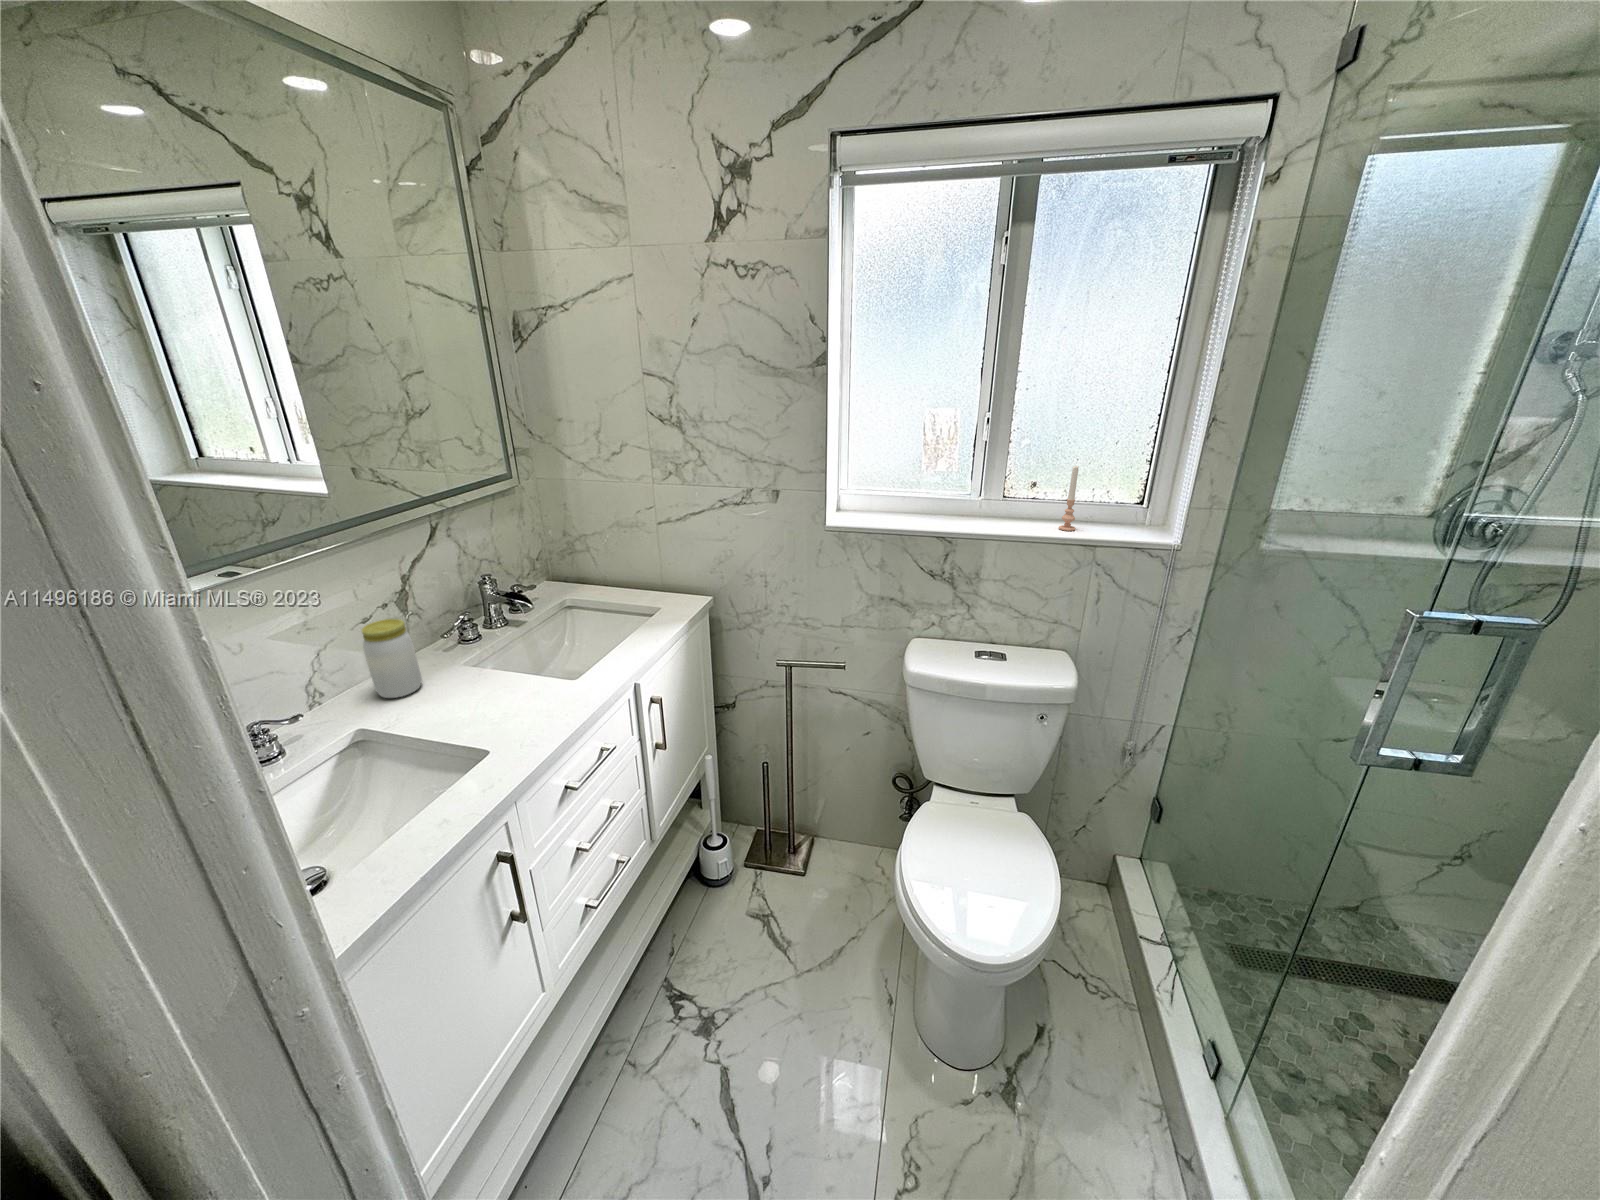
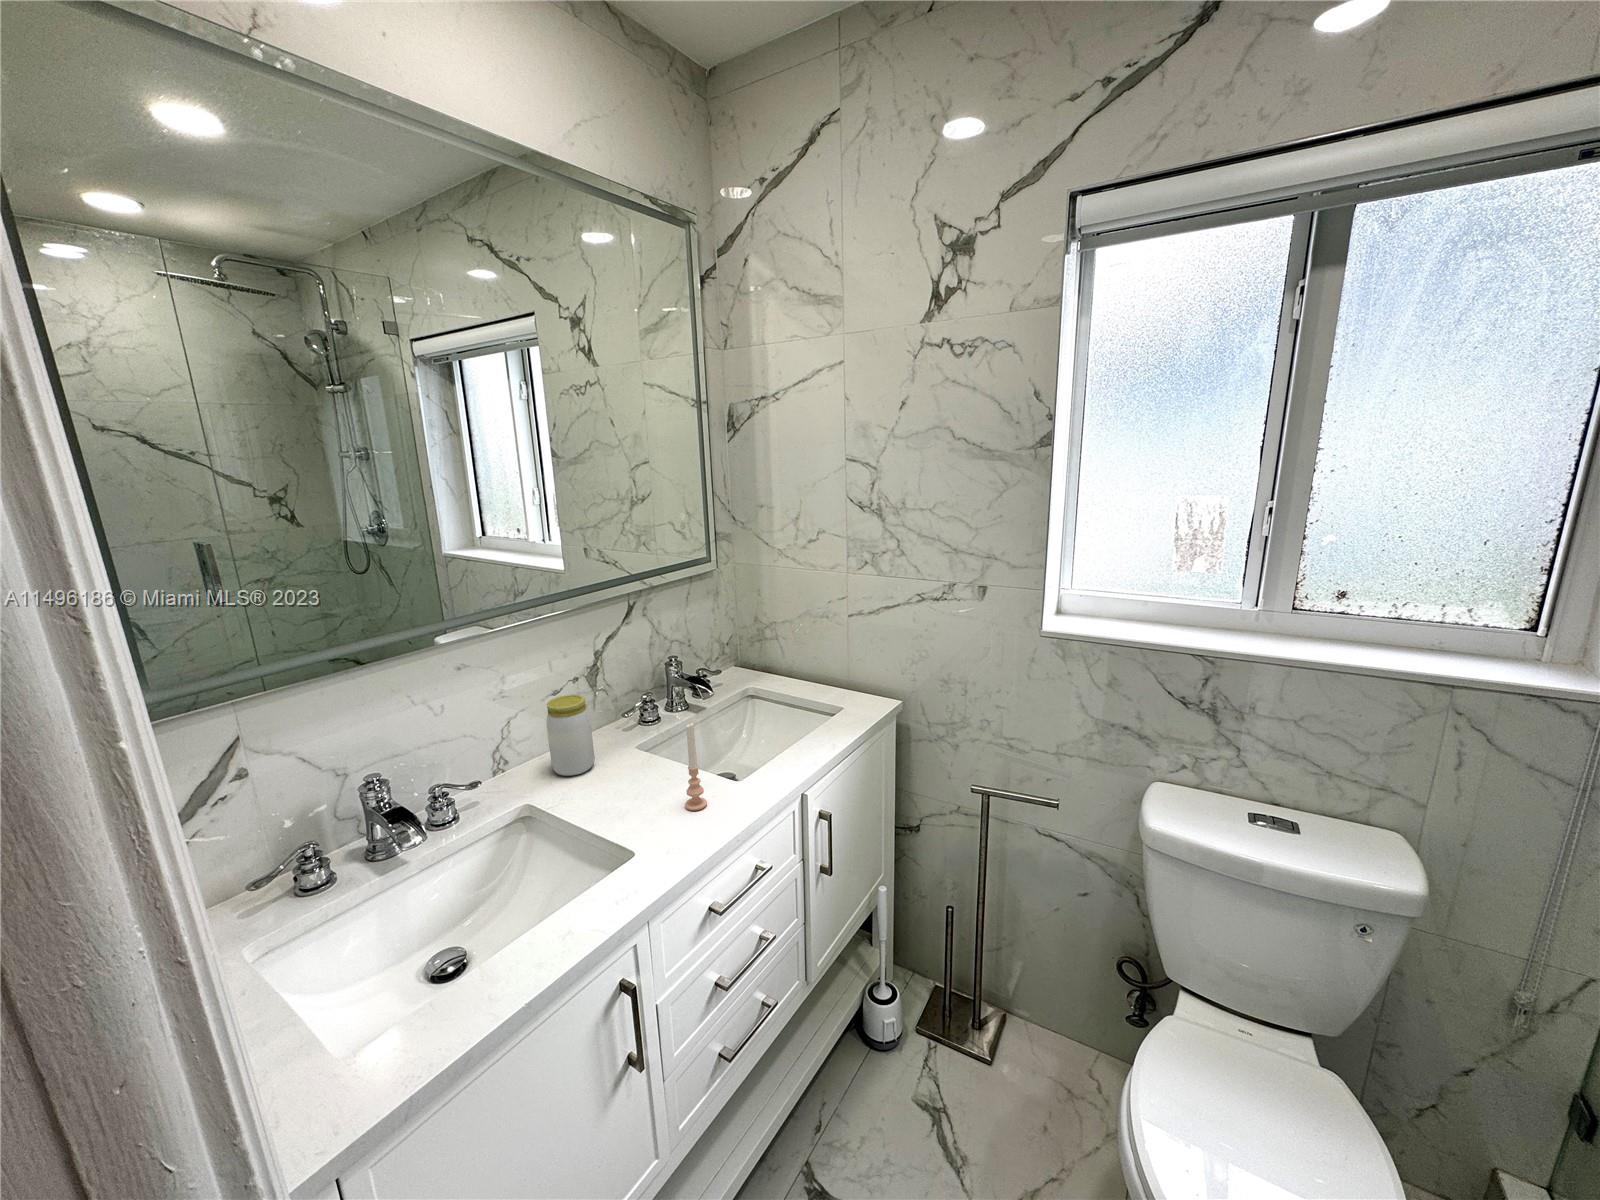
candle: present [1059,466,1079,531] -> present [685,723,707,810]

